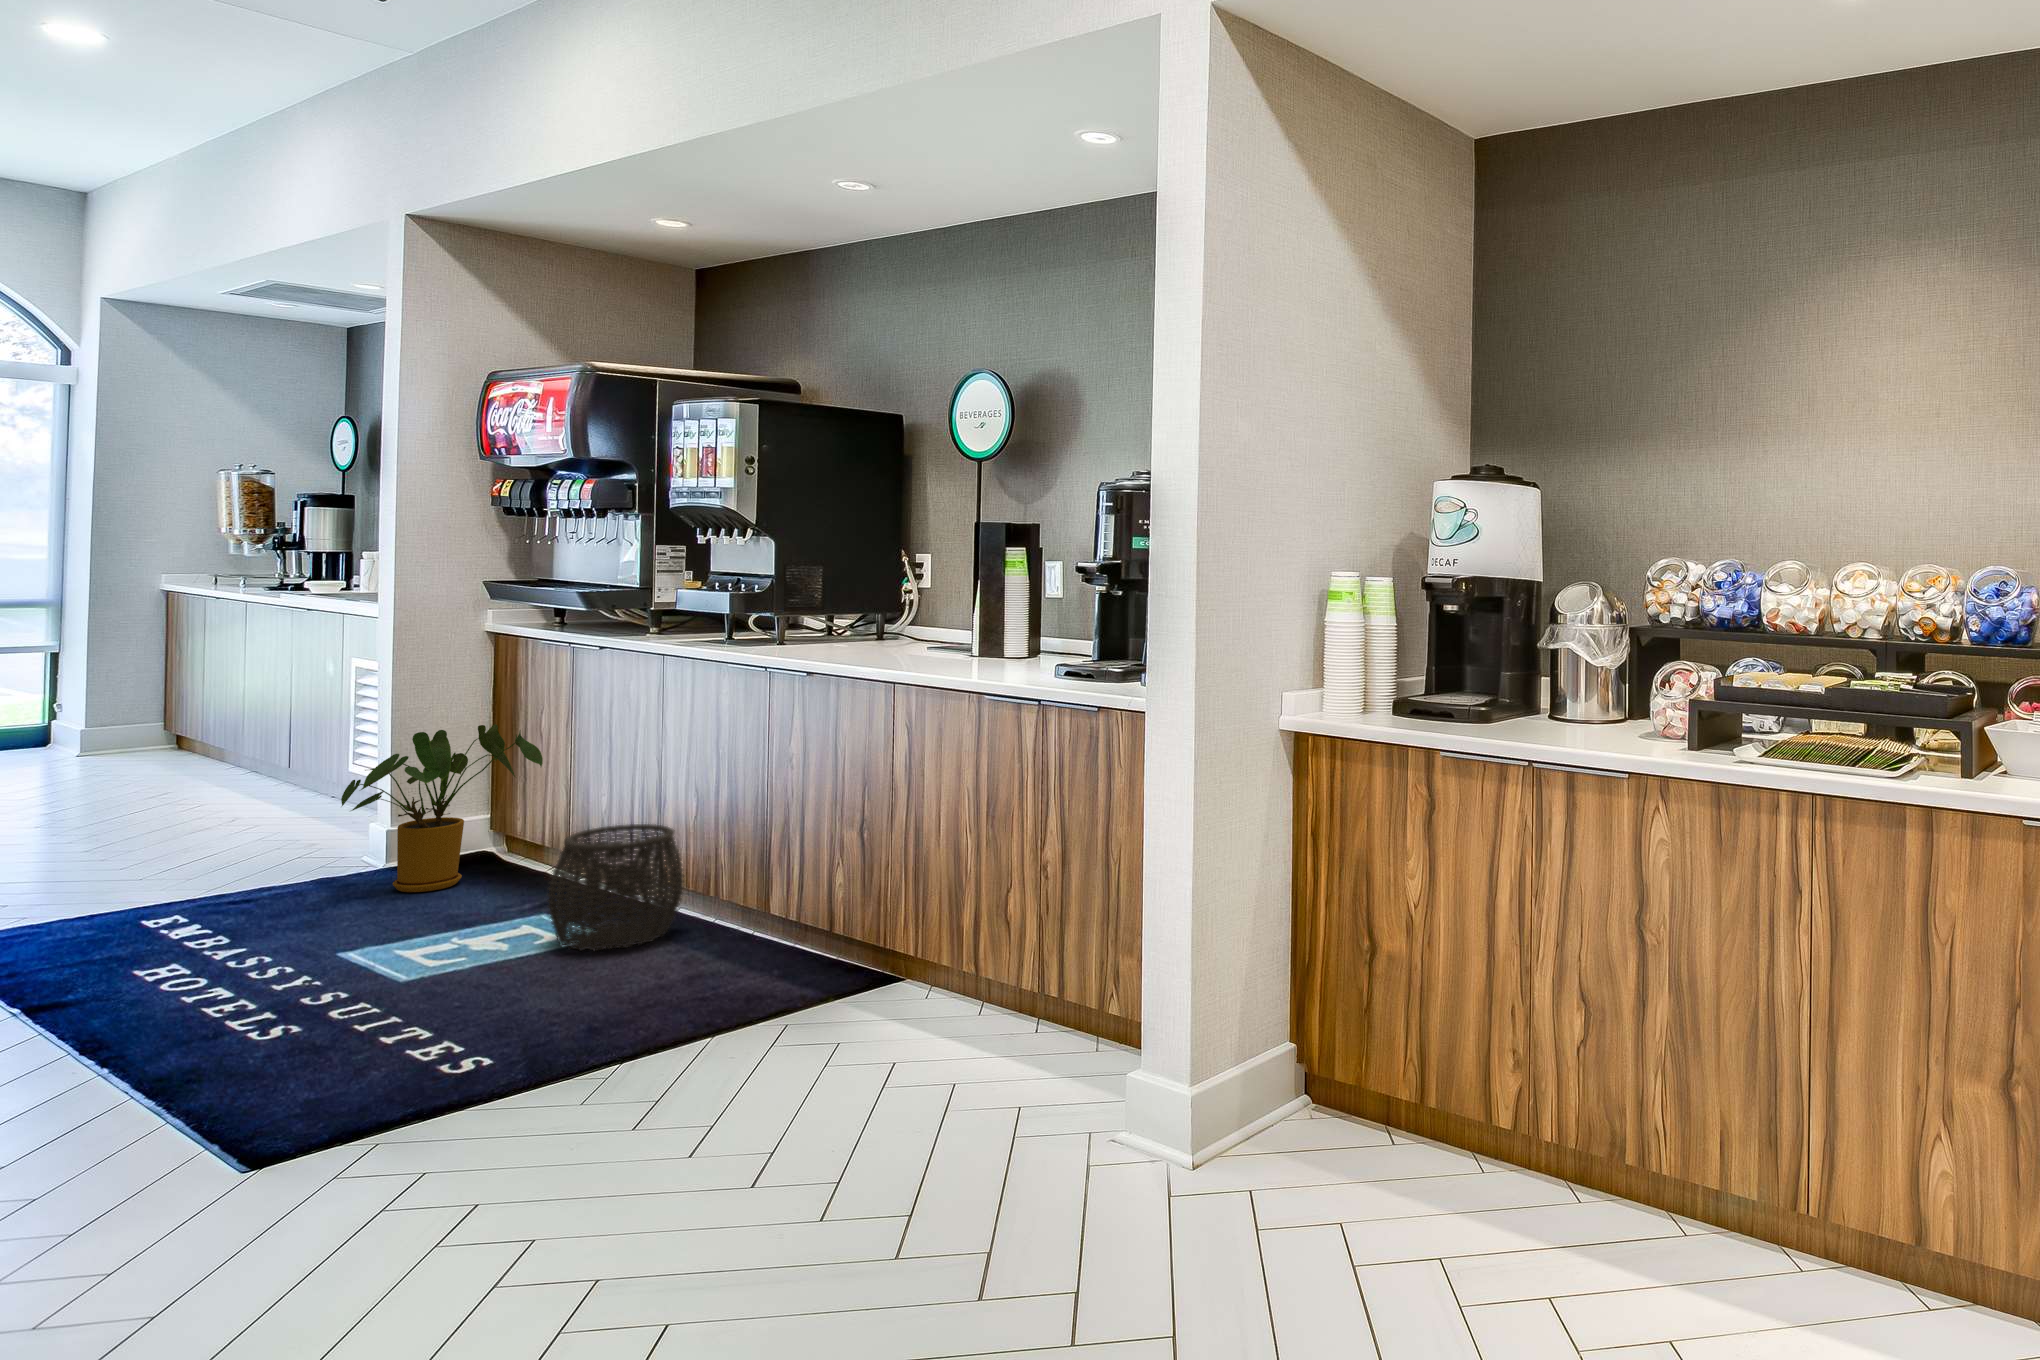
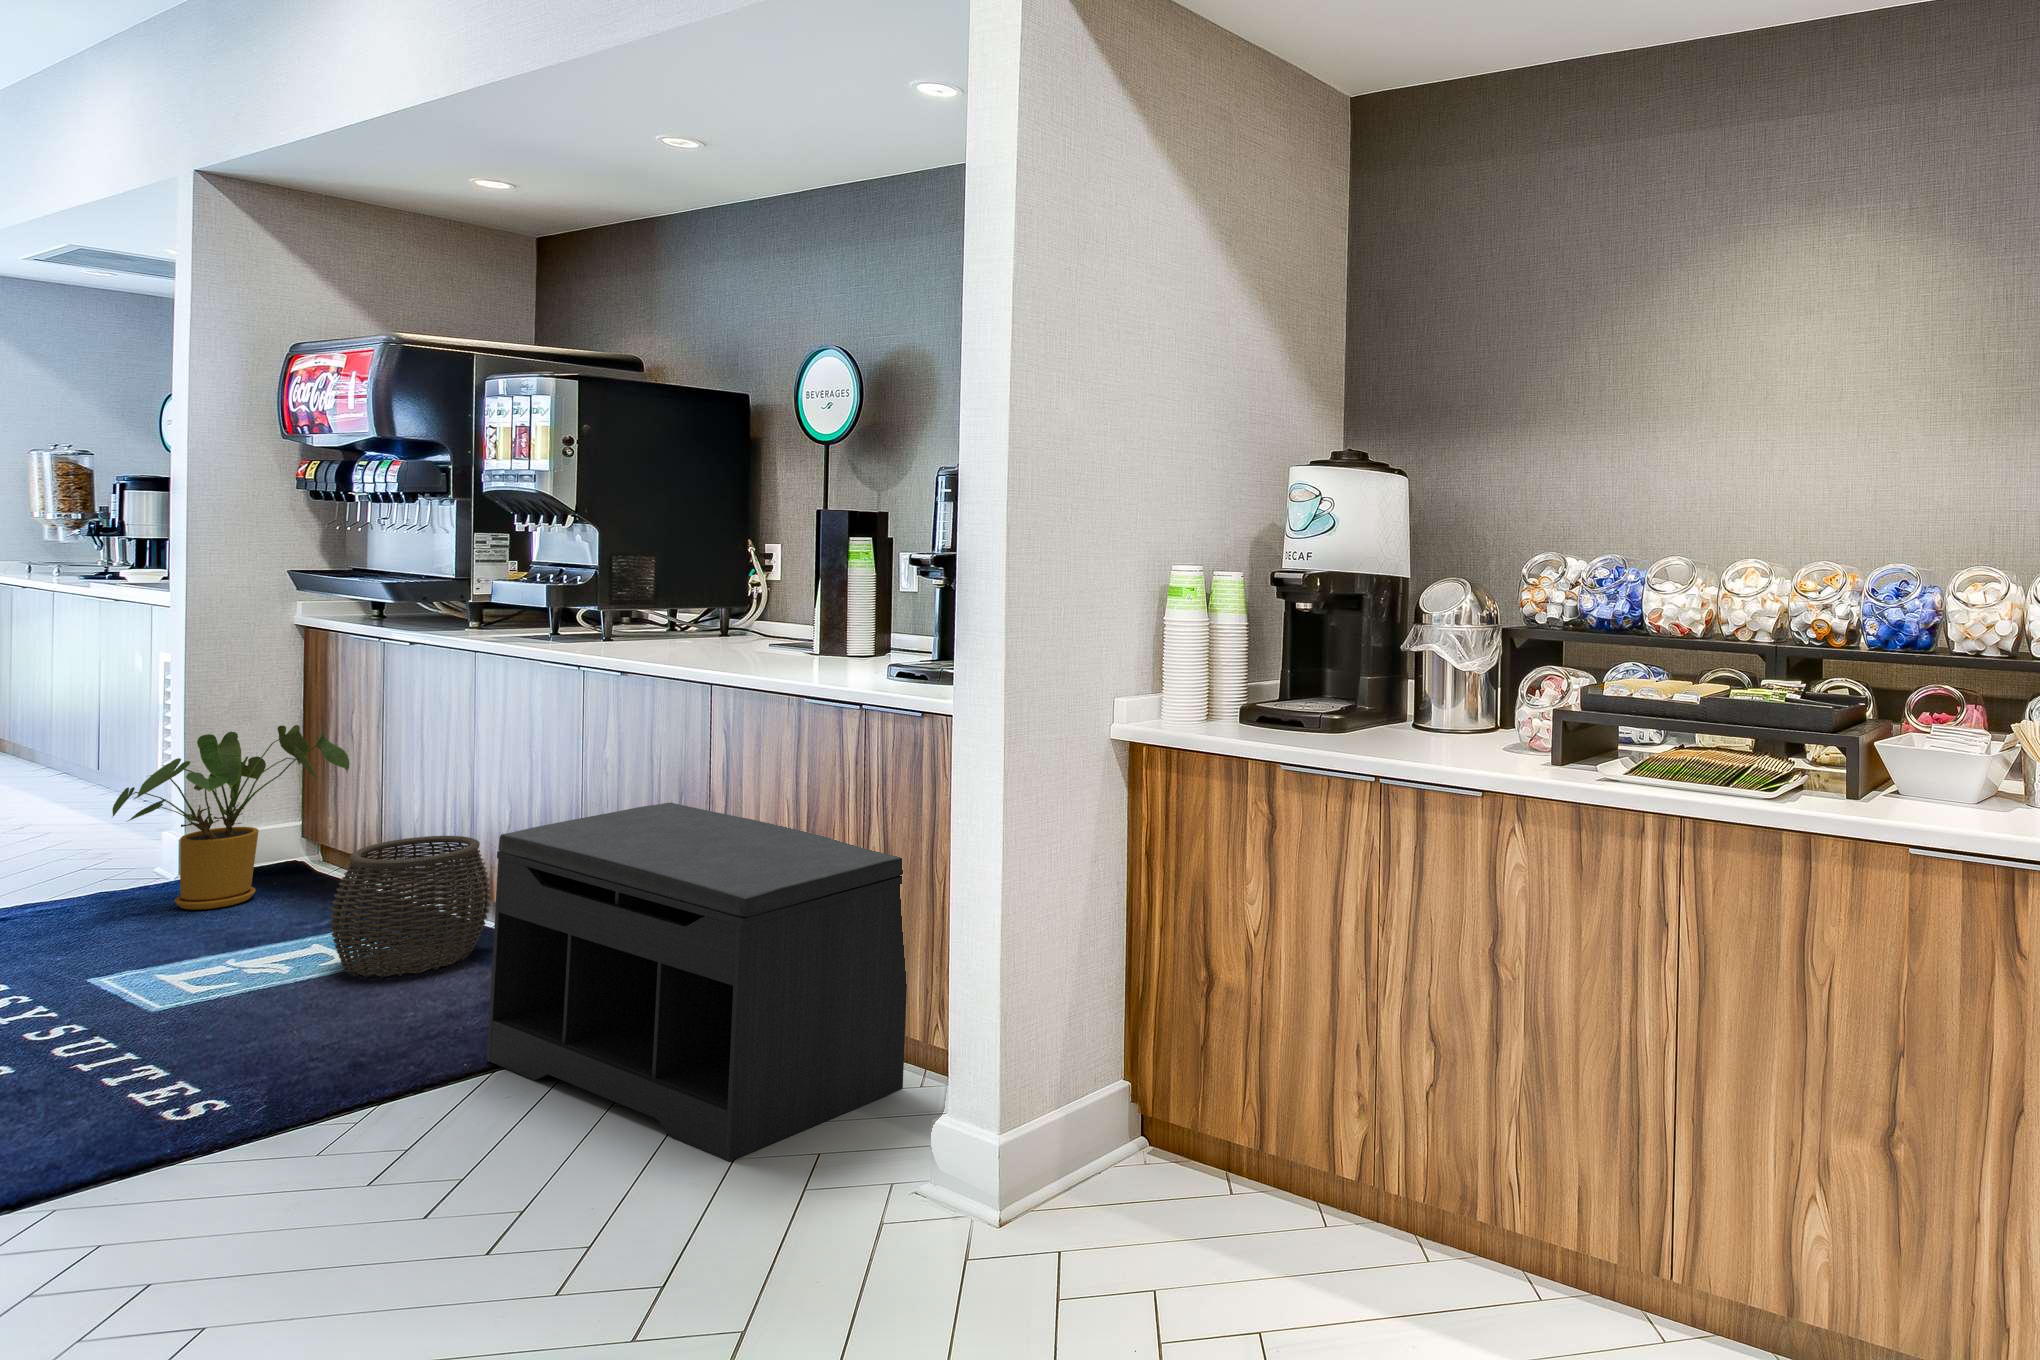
bench: none [706,792,1090,1107] -> present [487,803,907,1161]

